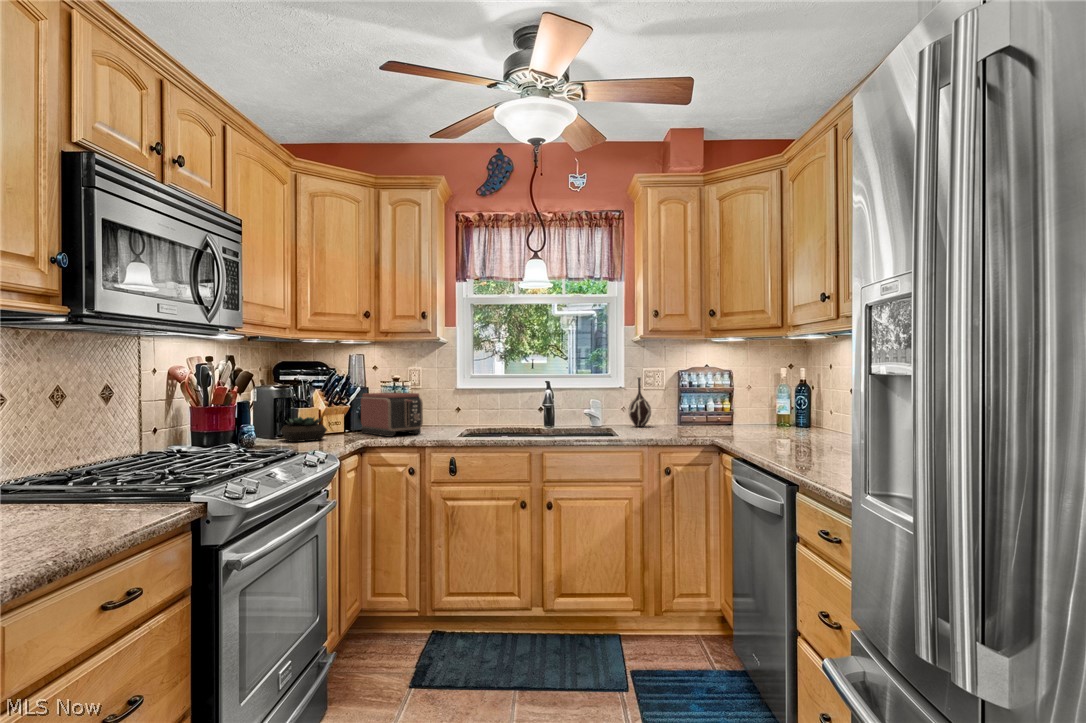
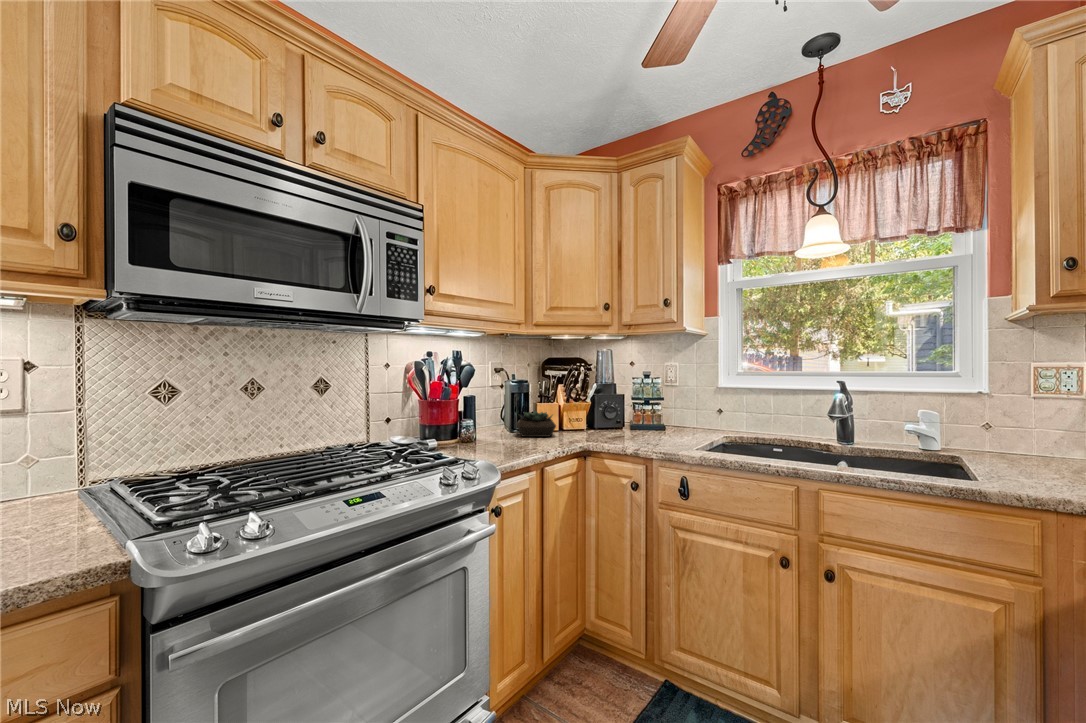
vase: present [628,378,651,427] -> none [999,382,1054,464]
toaster: present [361,393,423,437] -> none [602,390,661,440]

